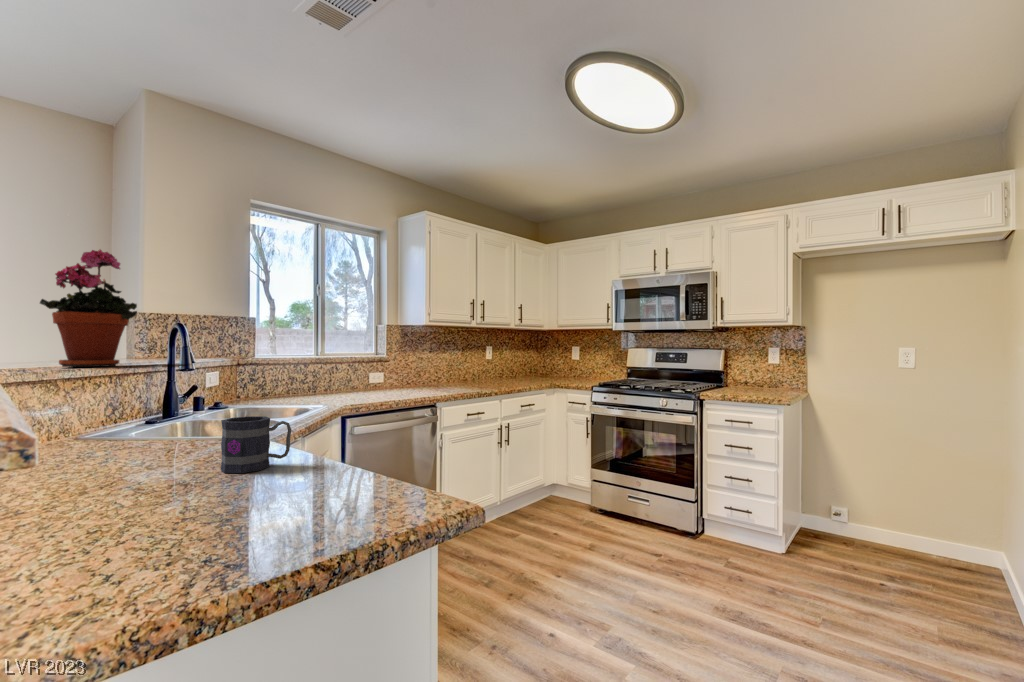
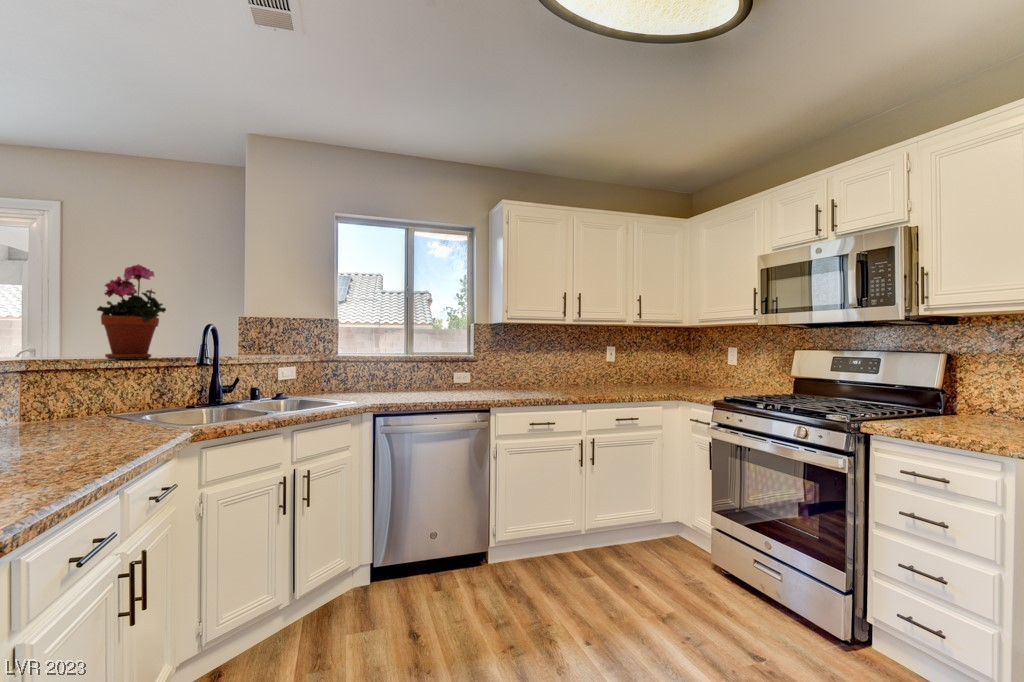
mug: present [221,416,291,473] -> none [52,408,114,459]

